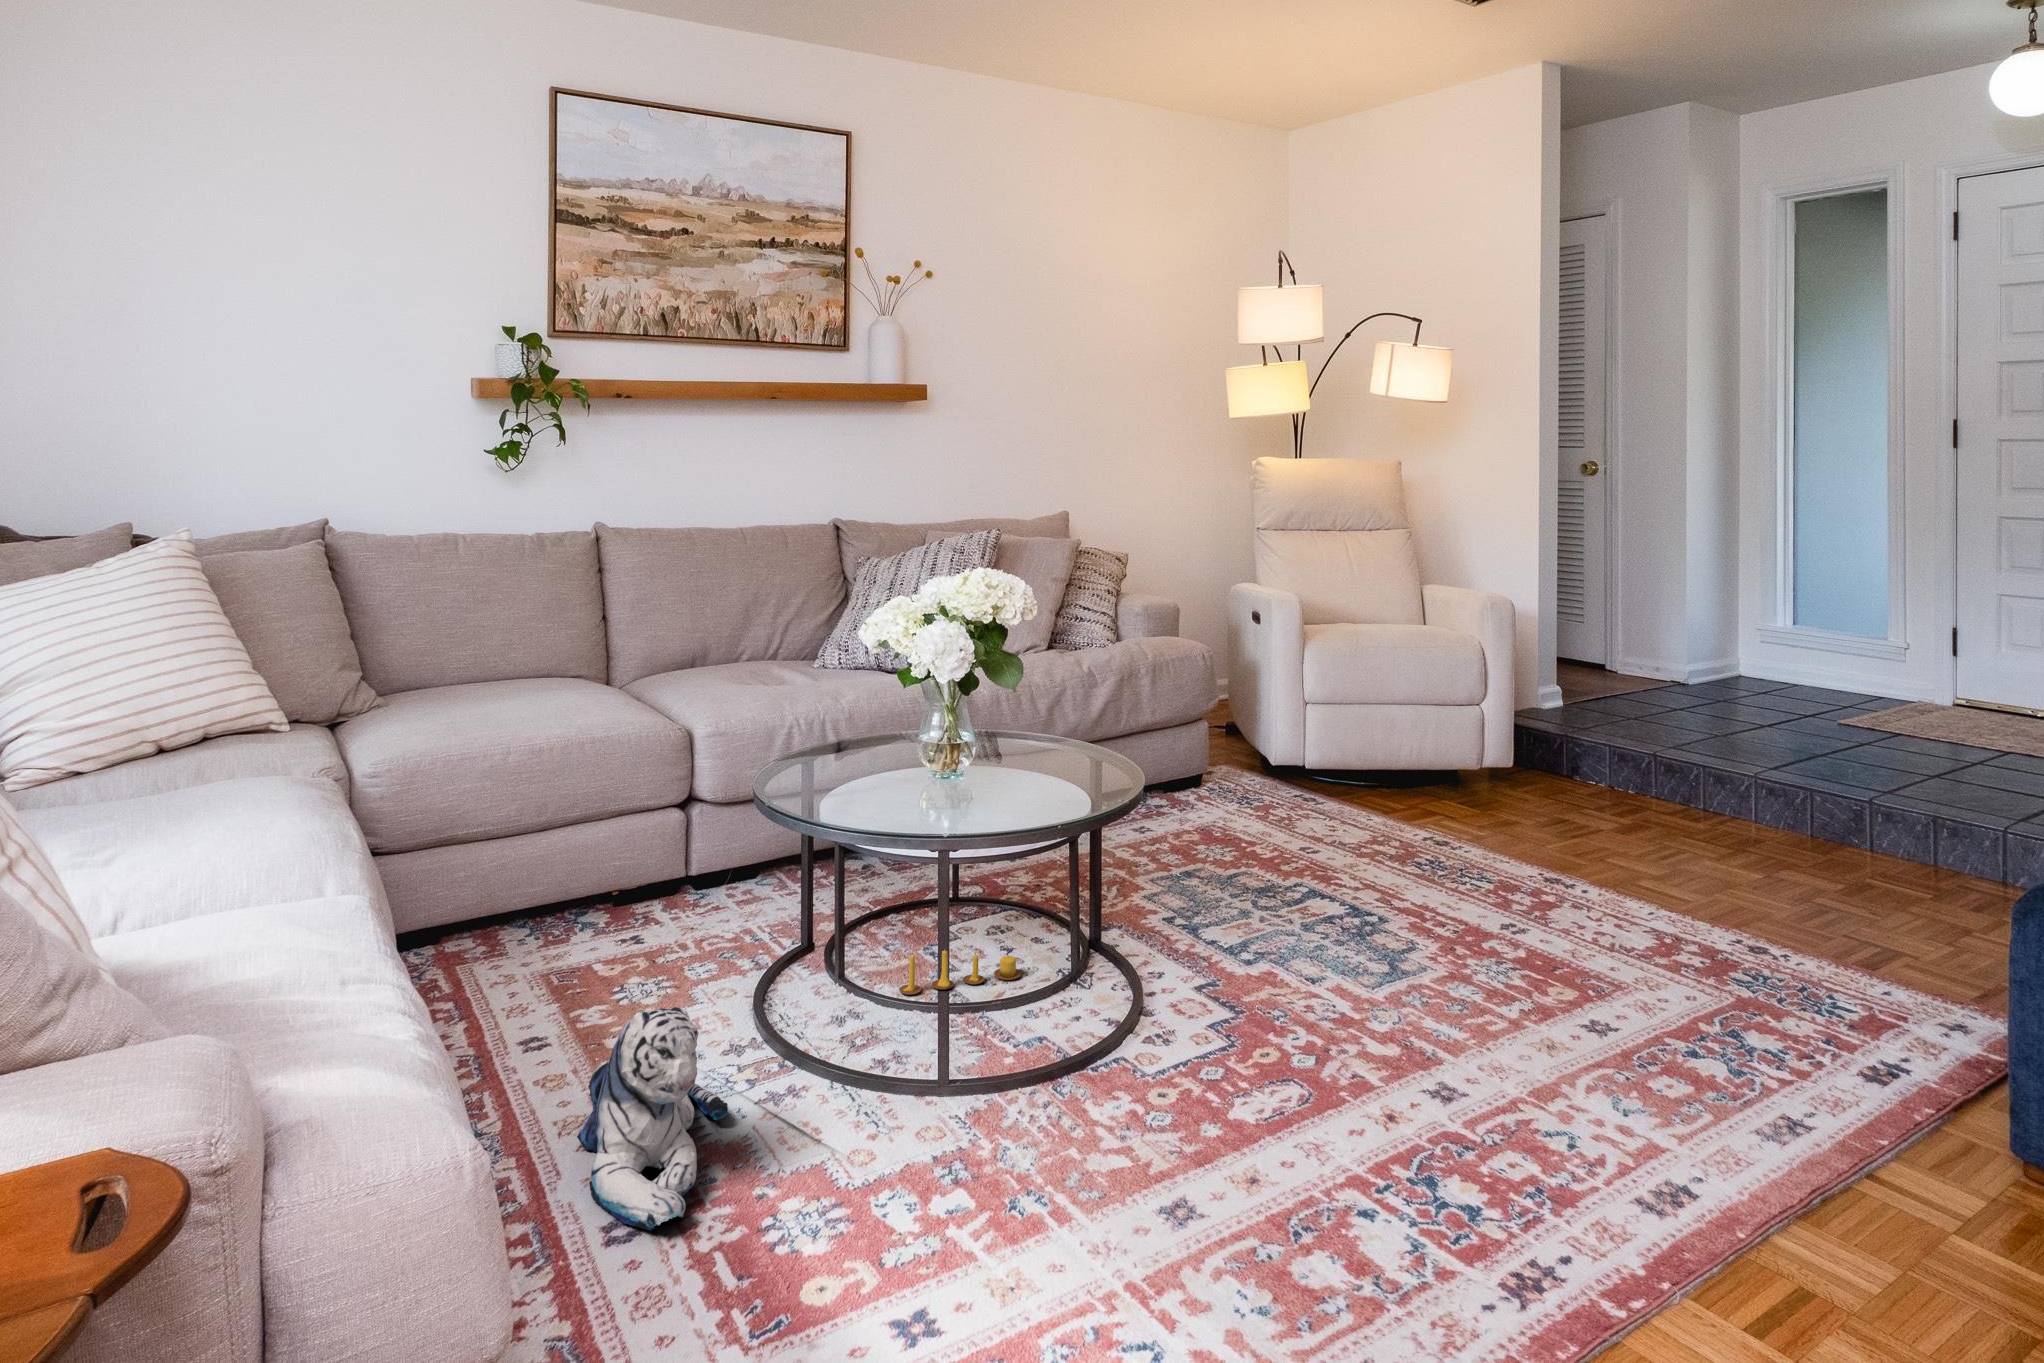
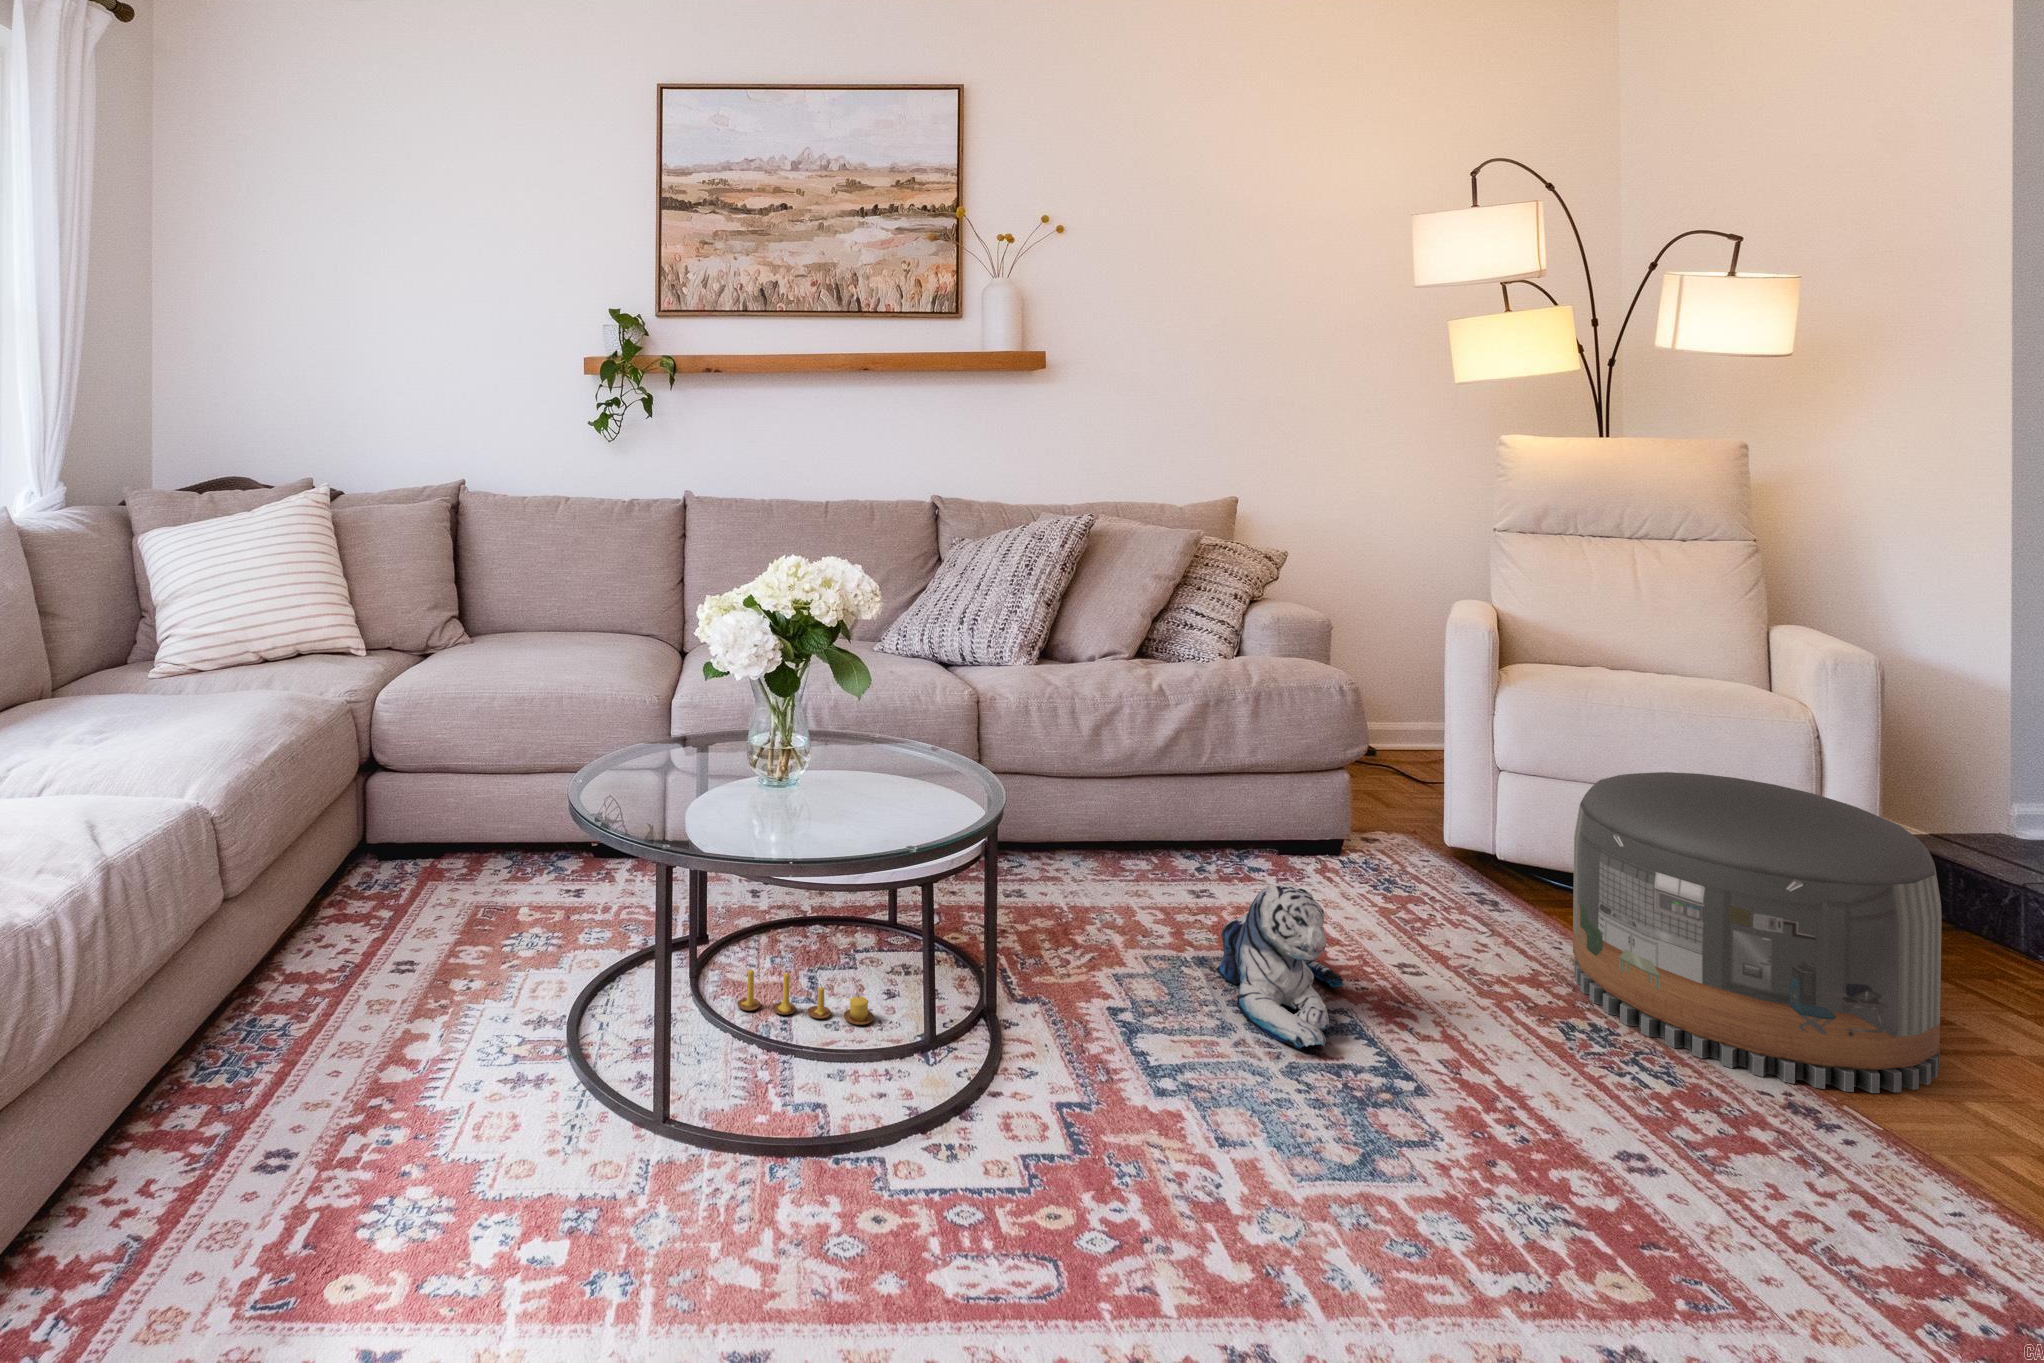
pouf: none [1390,686,1588,870] -> present [1573,772,1942,1093]
plush toy: present [577,1007,729,1230] -> present [1216,885,1343,1049]

